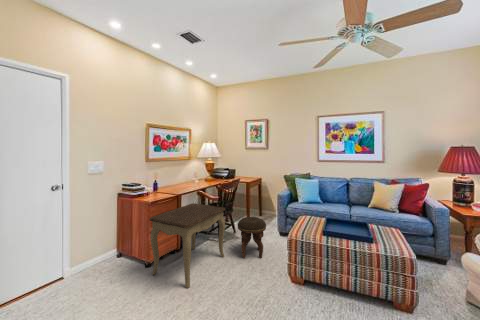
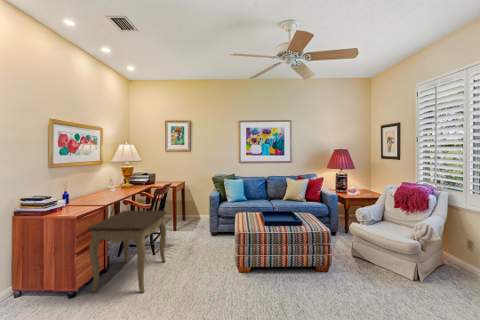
footstool: present [238,217,266,258] -> none [178,218,206,259]

